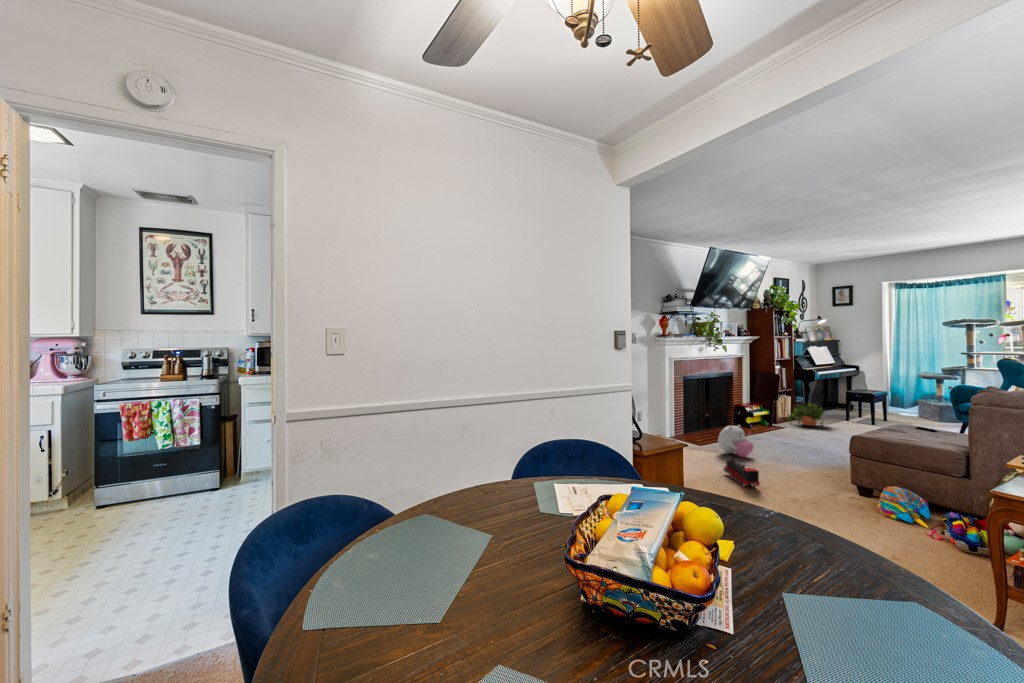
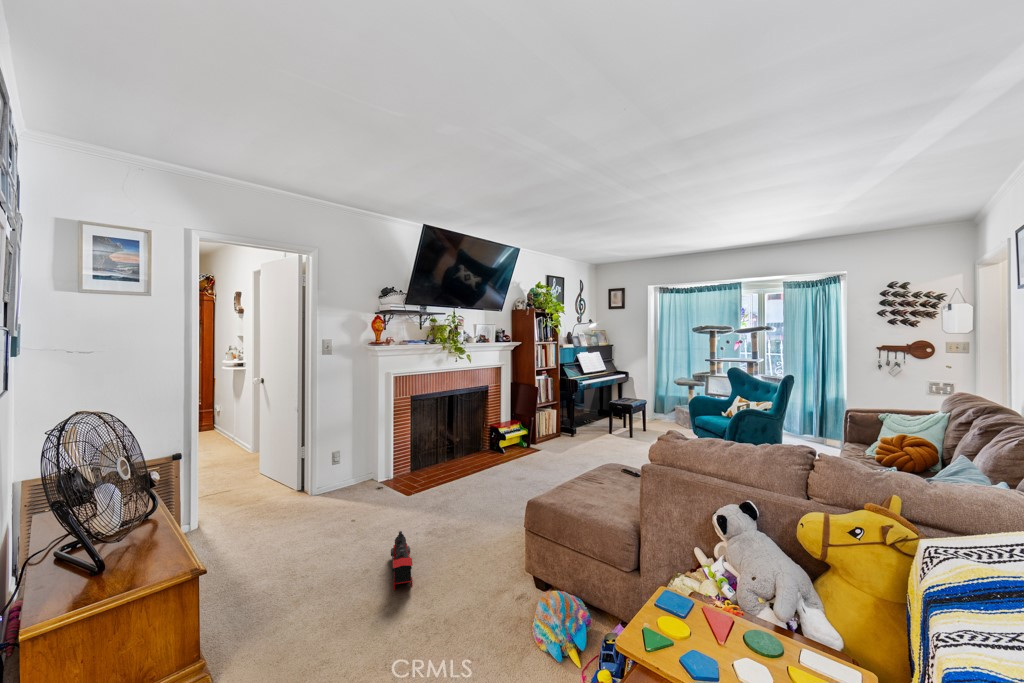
potted plant: present [788,402,824,426] -> none [548,416,583,444]
plush toy: present [718,425,753,457] -> none [423,467,464,513]

